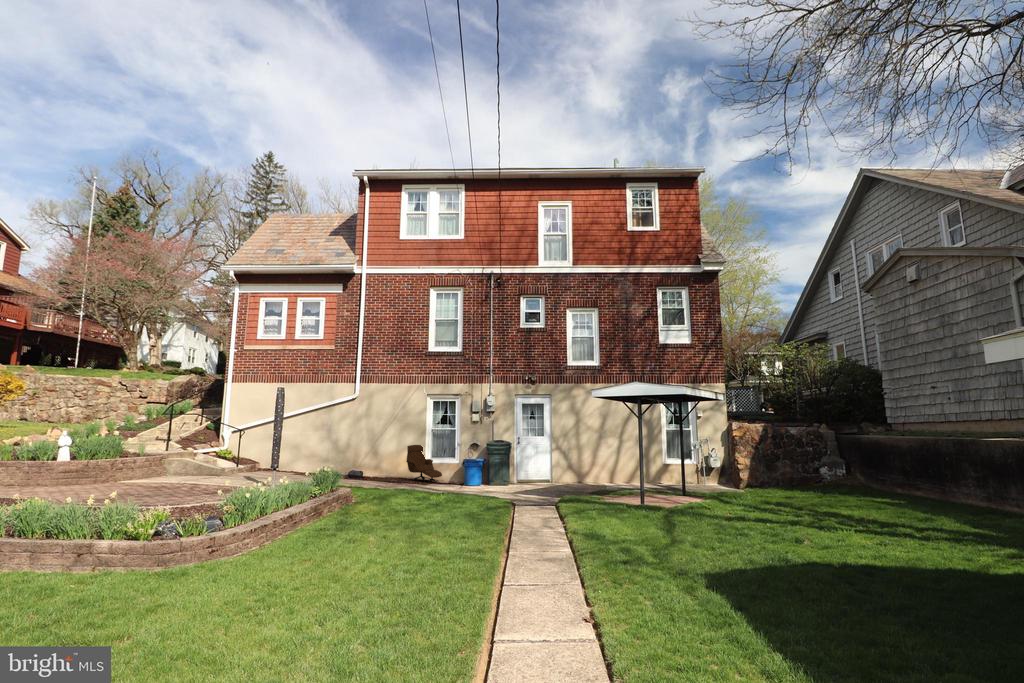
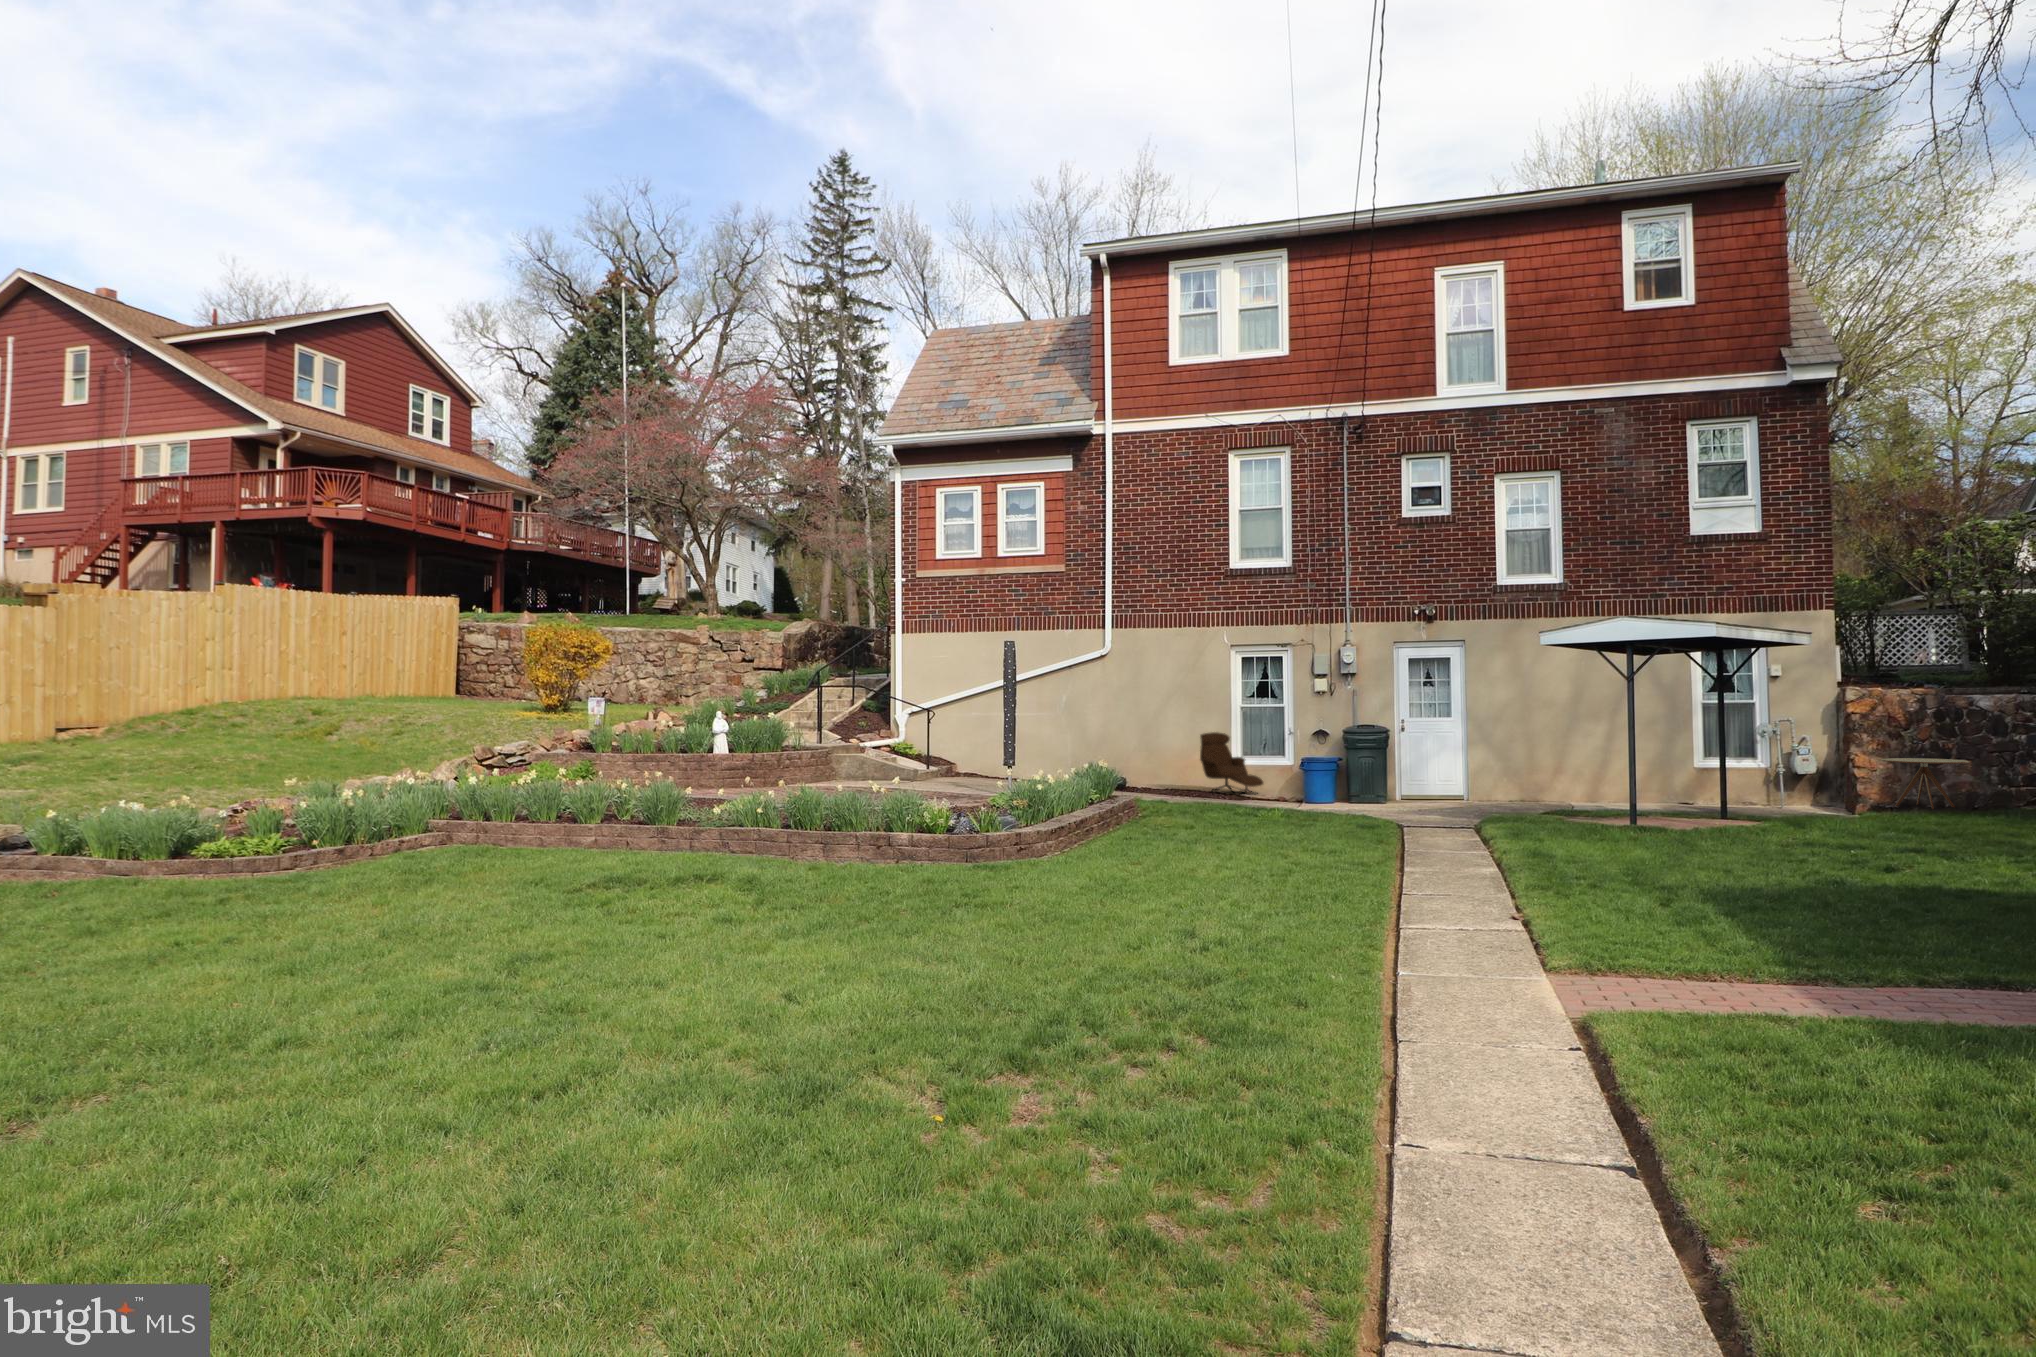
round table: none [750,459,788,487] -> present [1881,758,1968,809]

